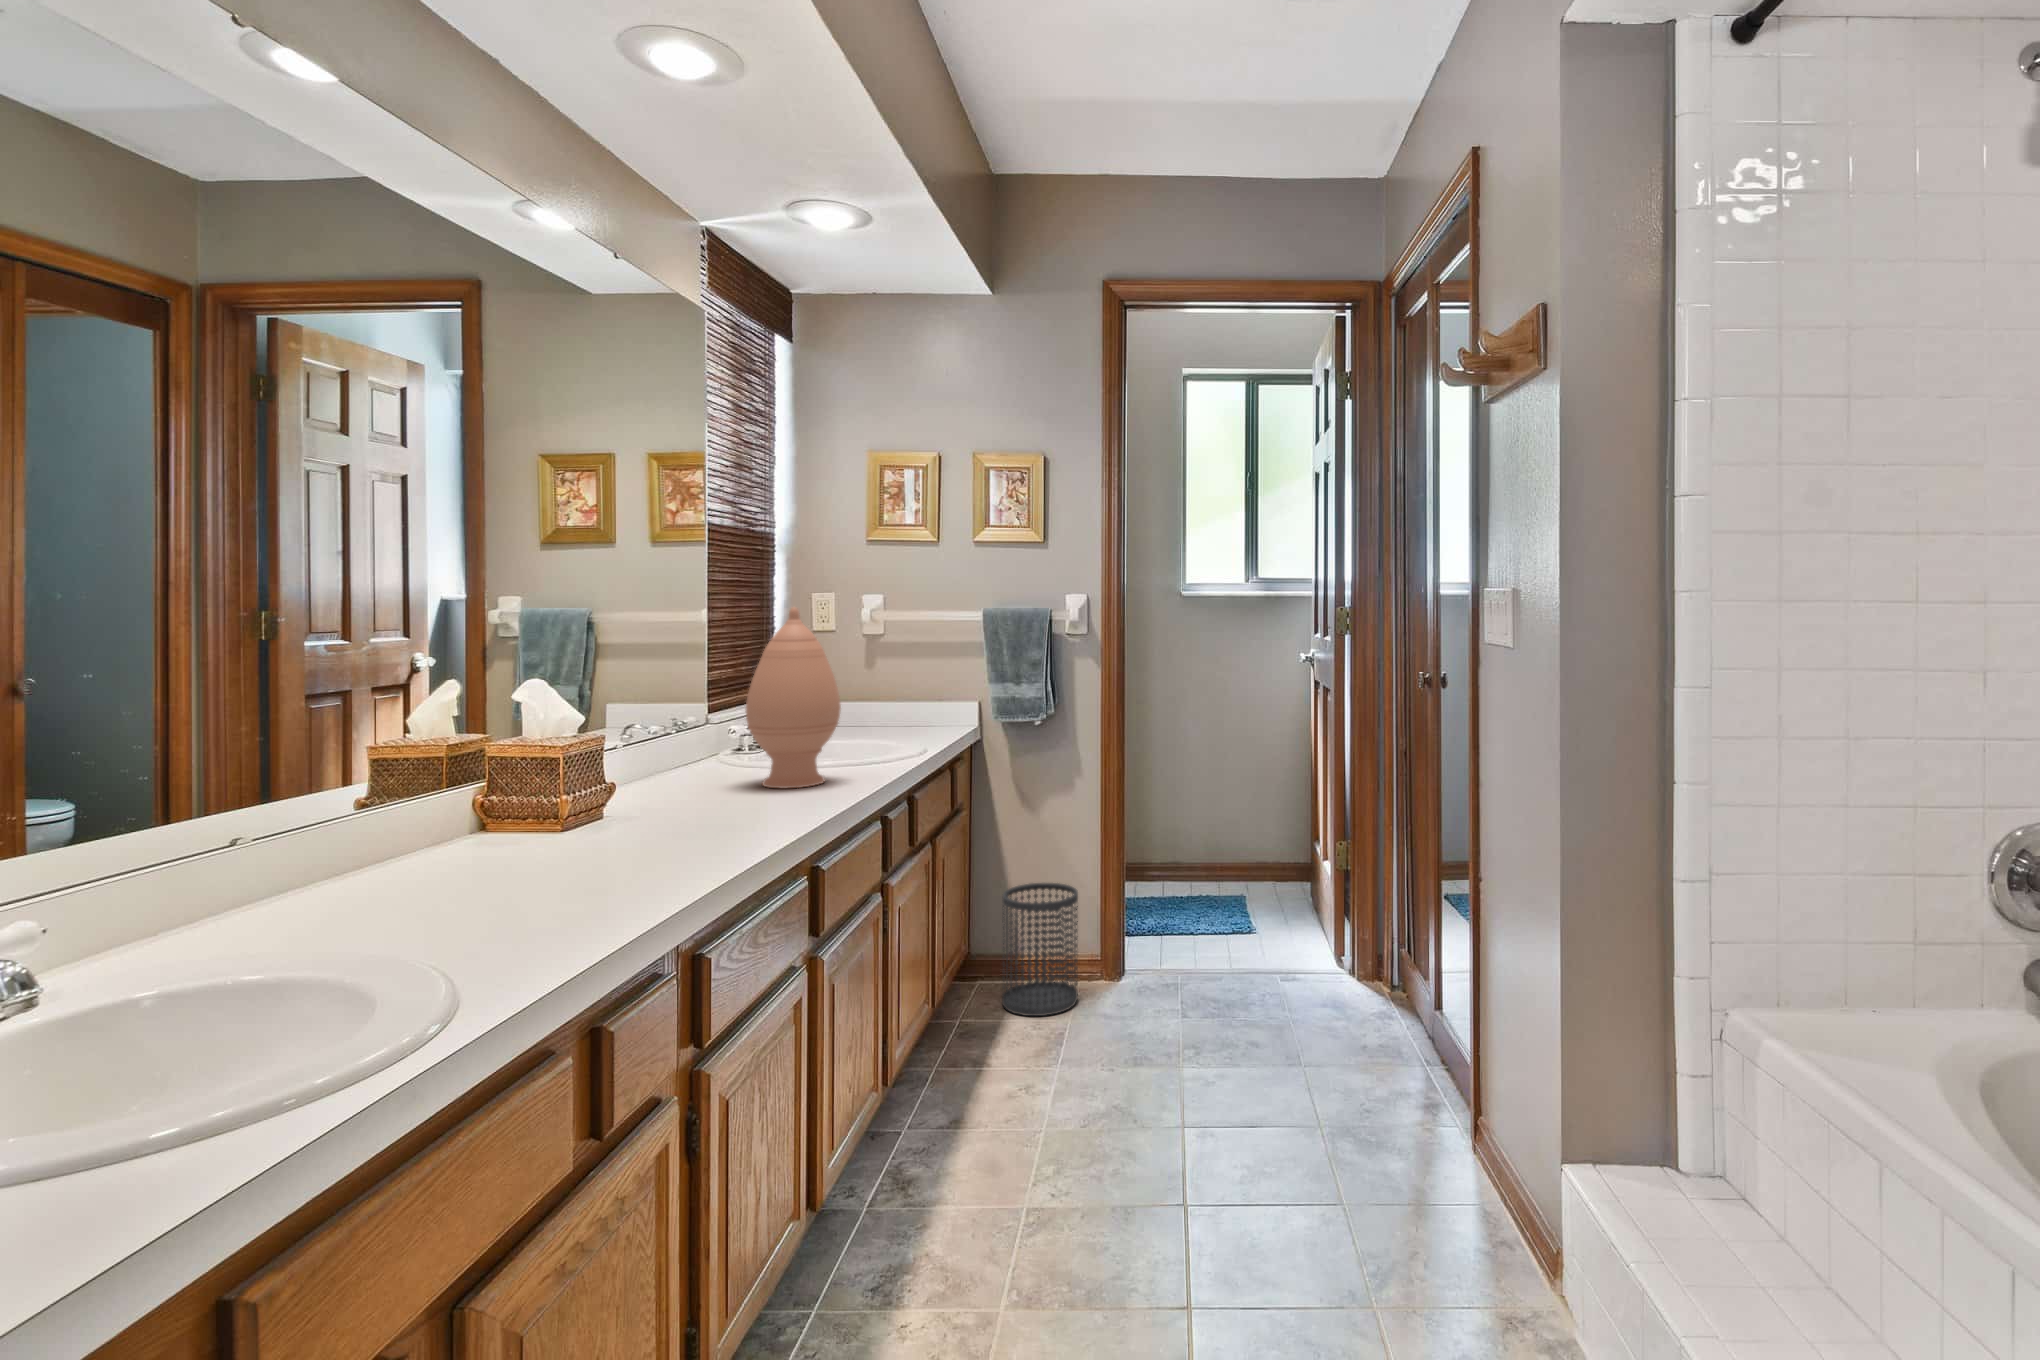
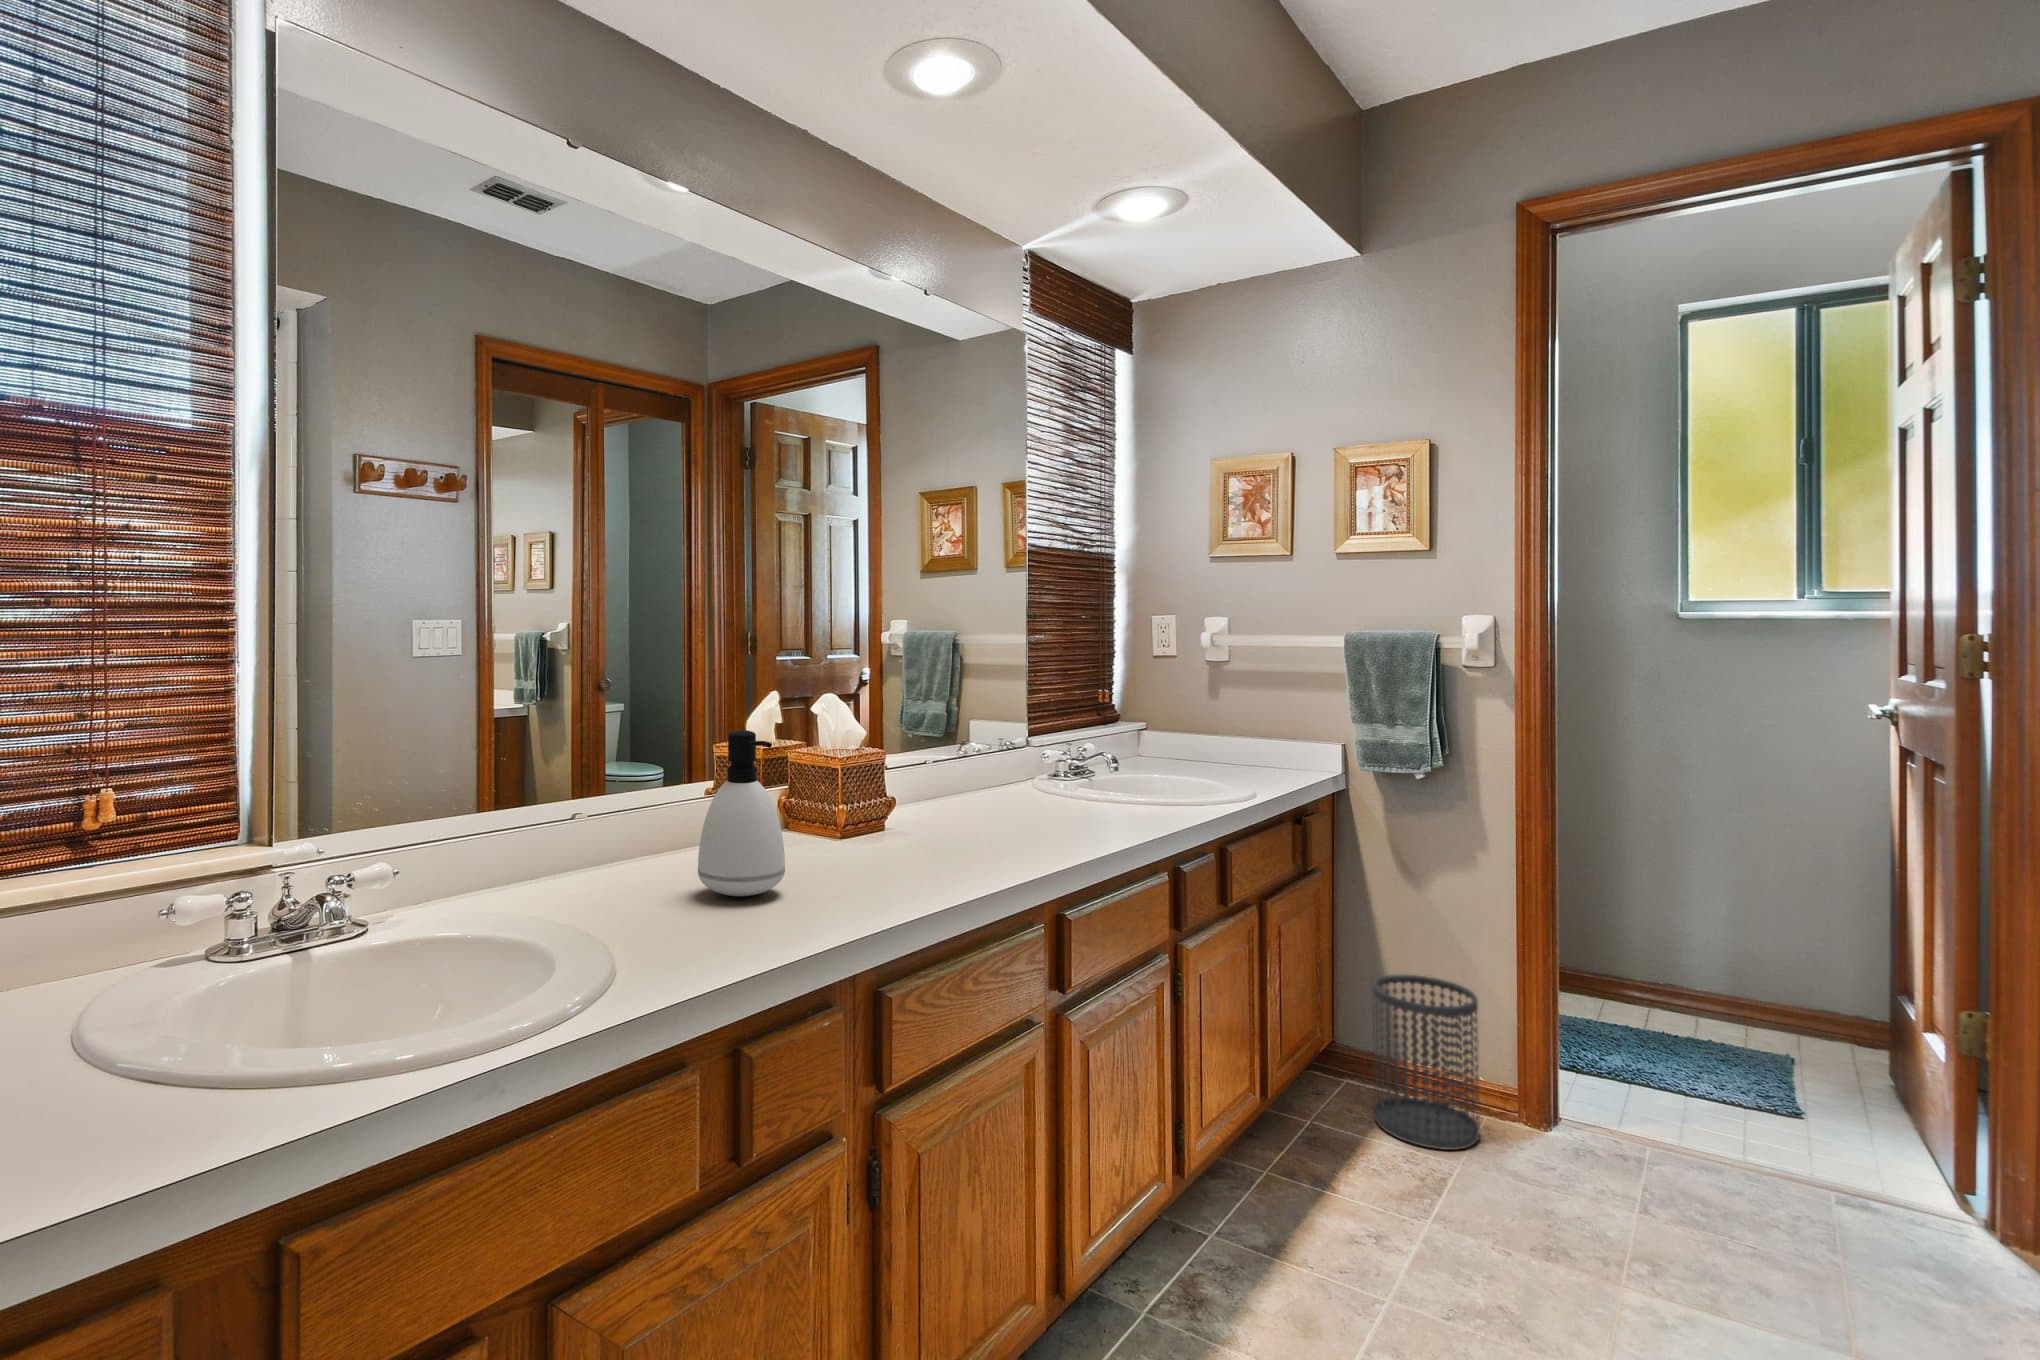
vase: present [746,607,841,788] -> none [1031,630,1129,825]
soap dispenser: none [450,715,560,893] -> present [698,730,785,896]

